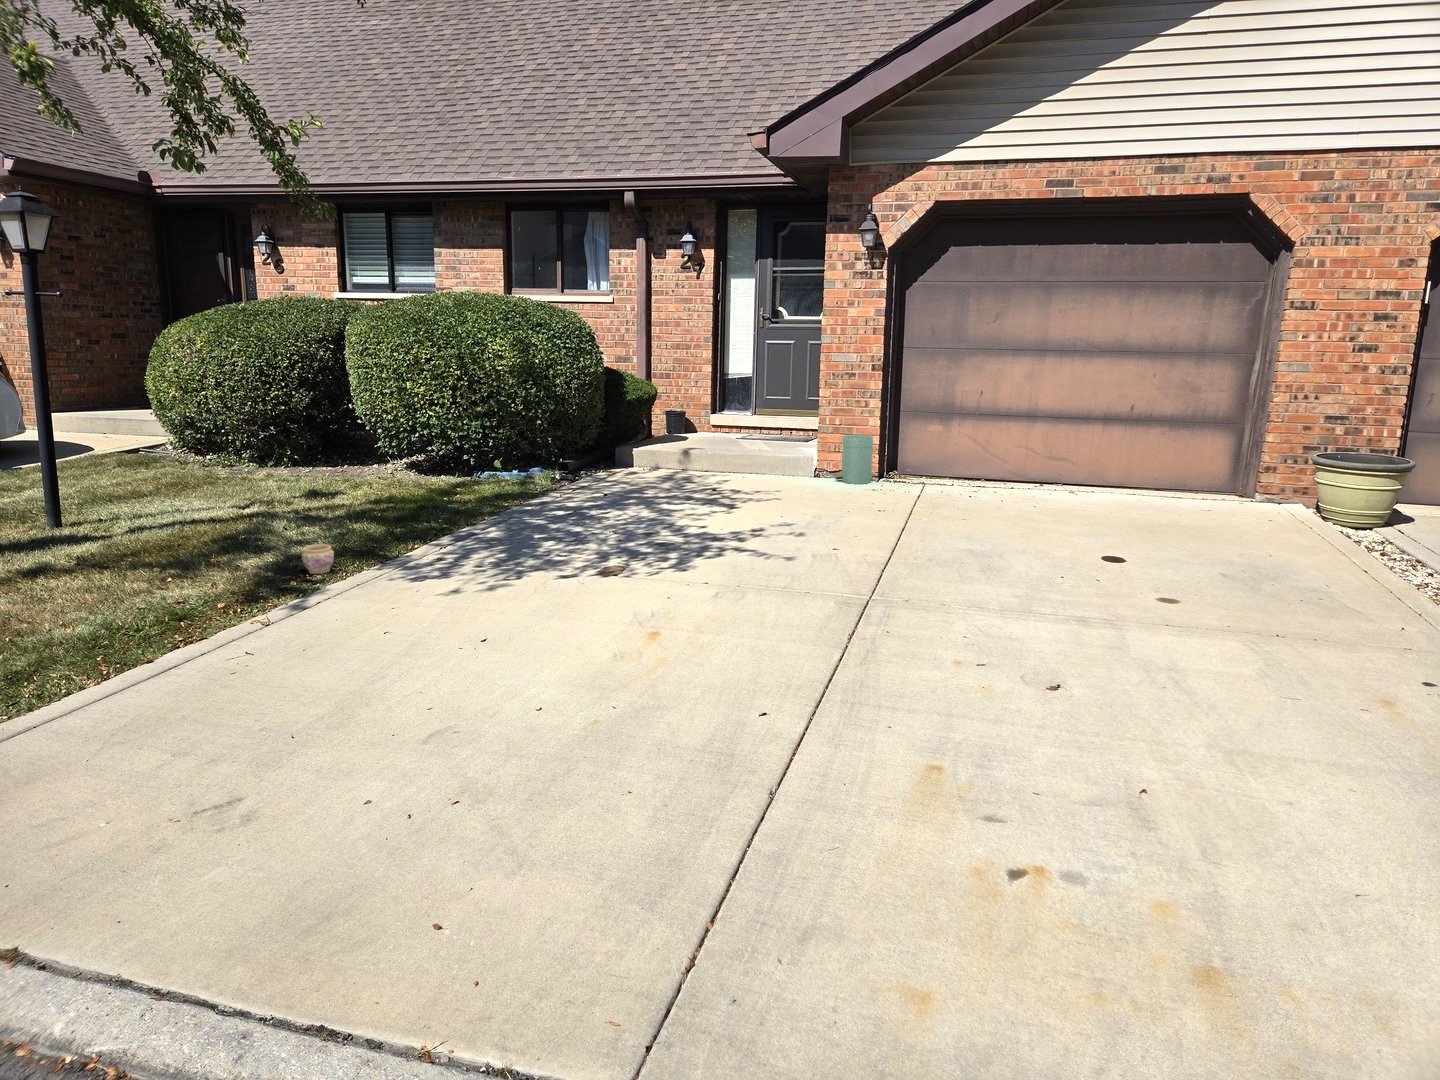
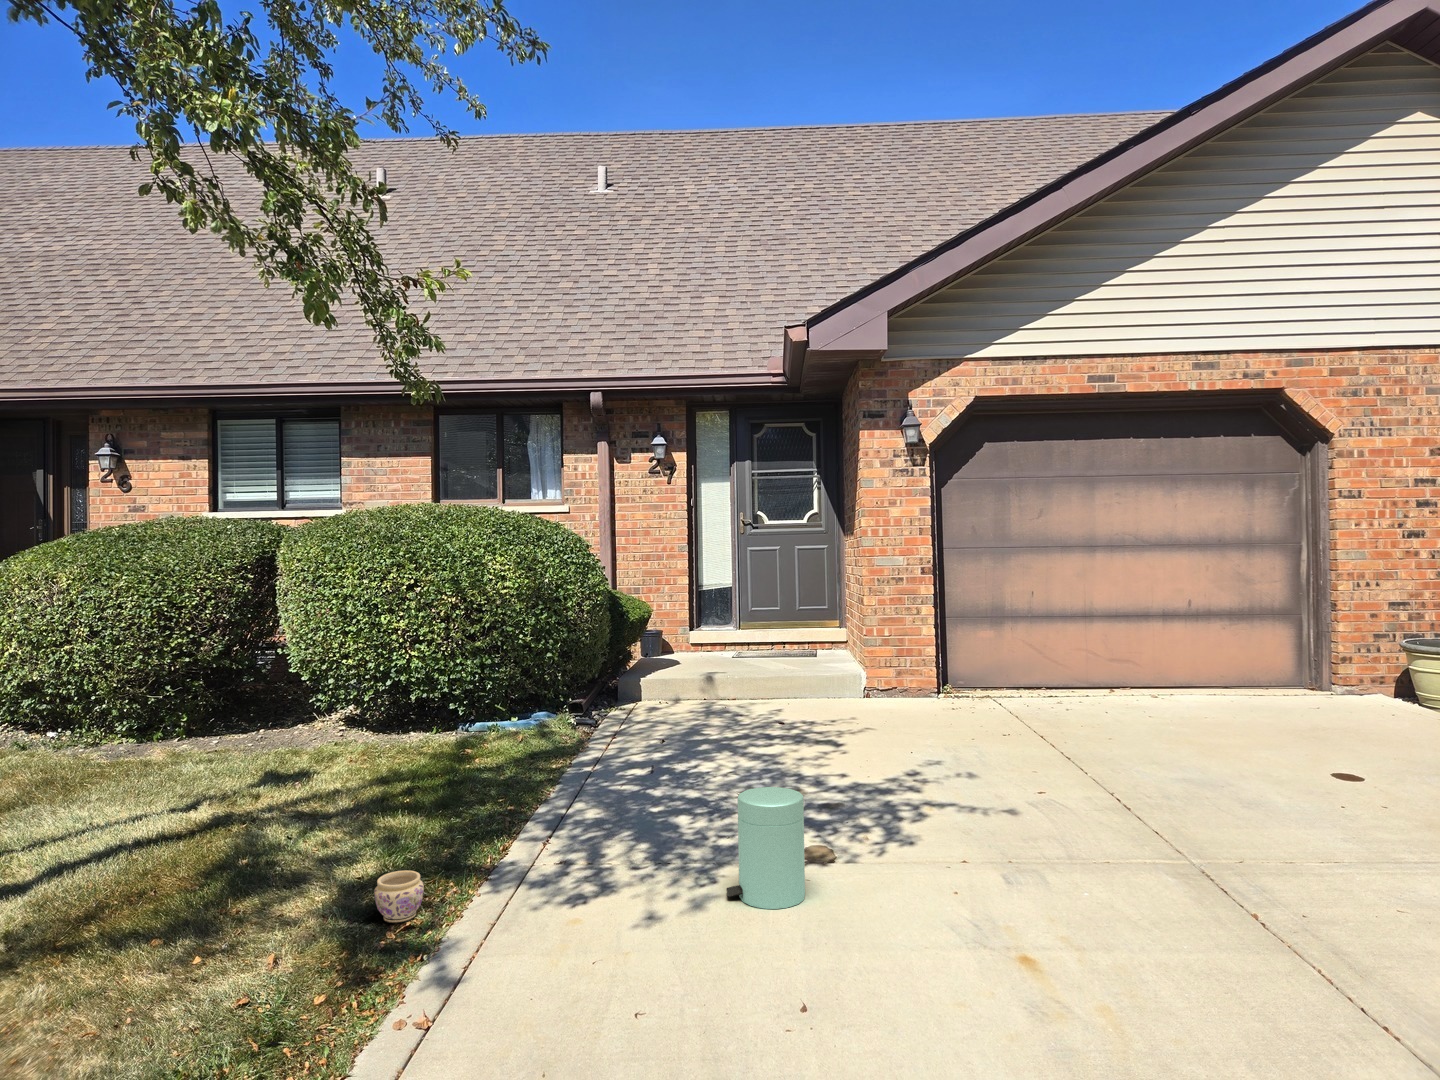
trash can: present [836,435,873,484] -> present [727,787,805,909]

